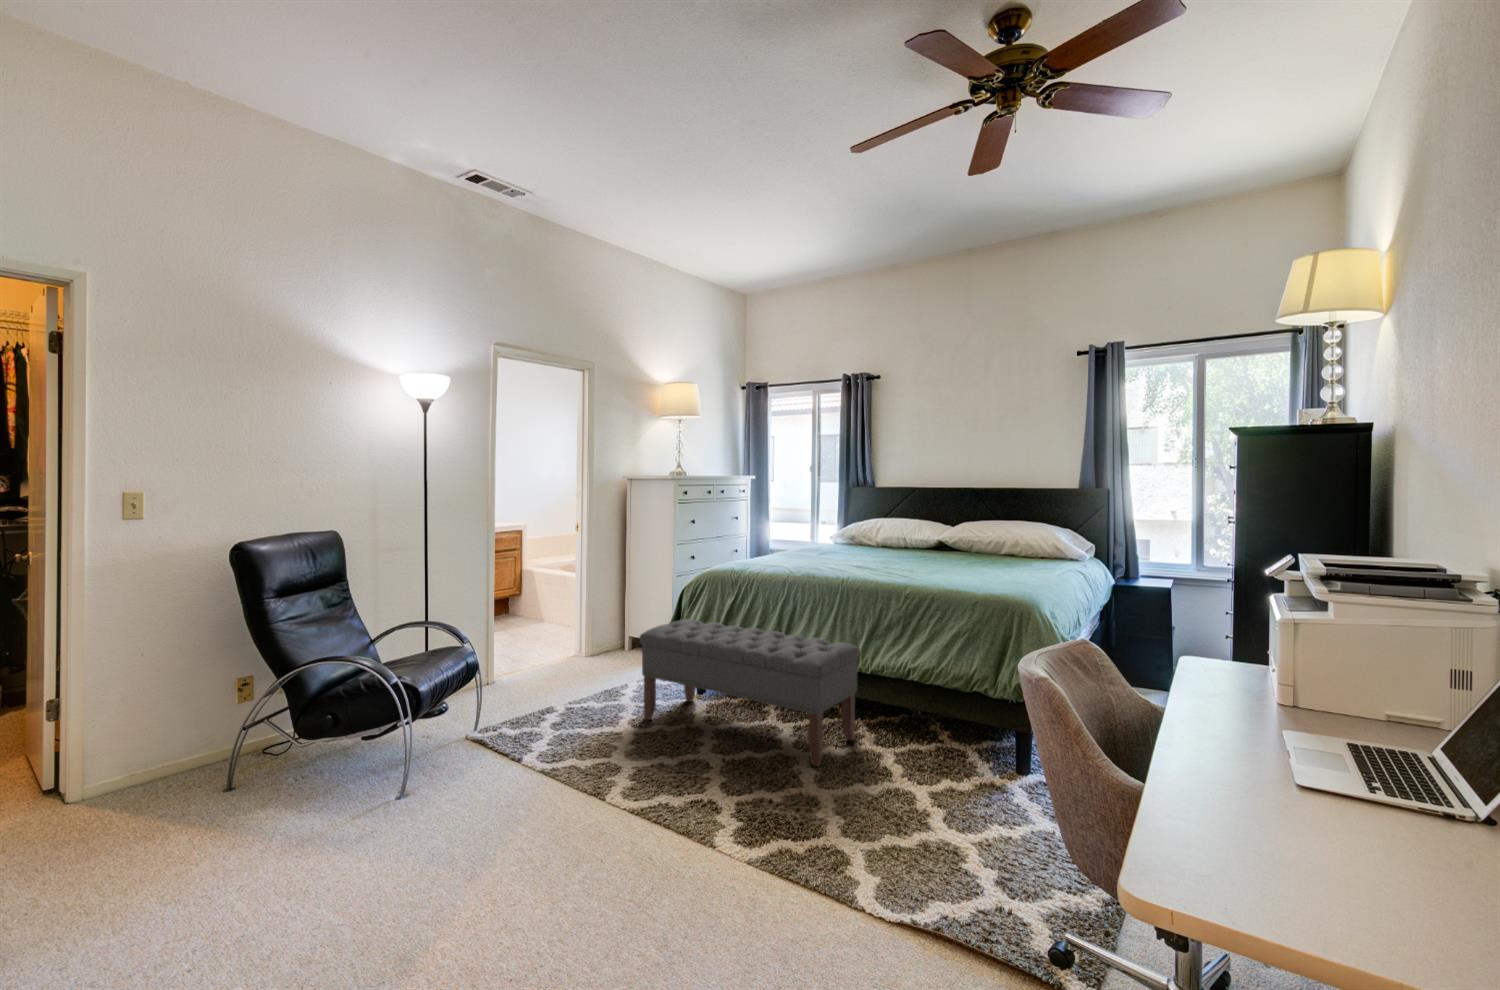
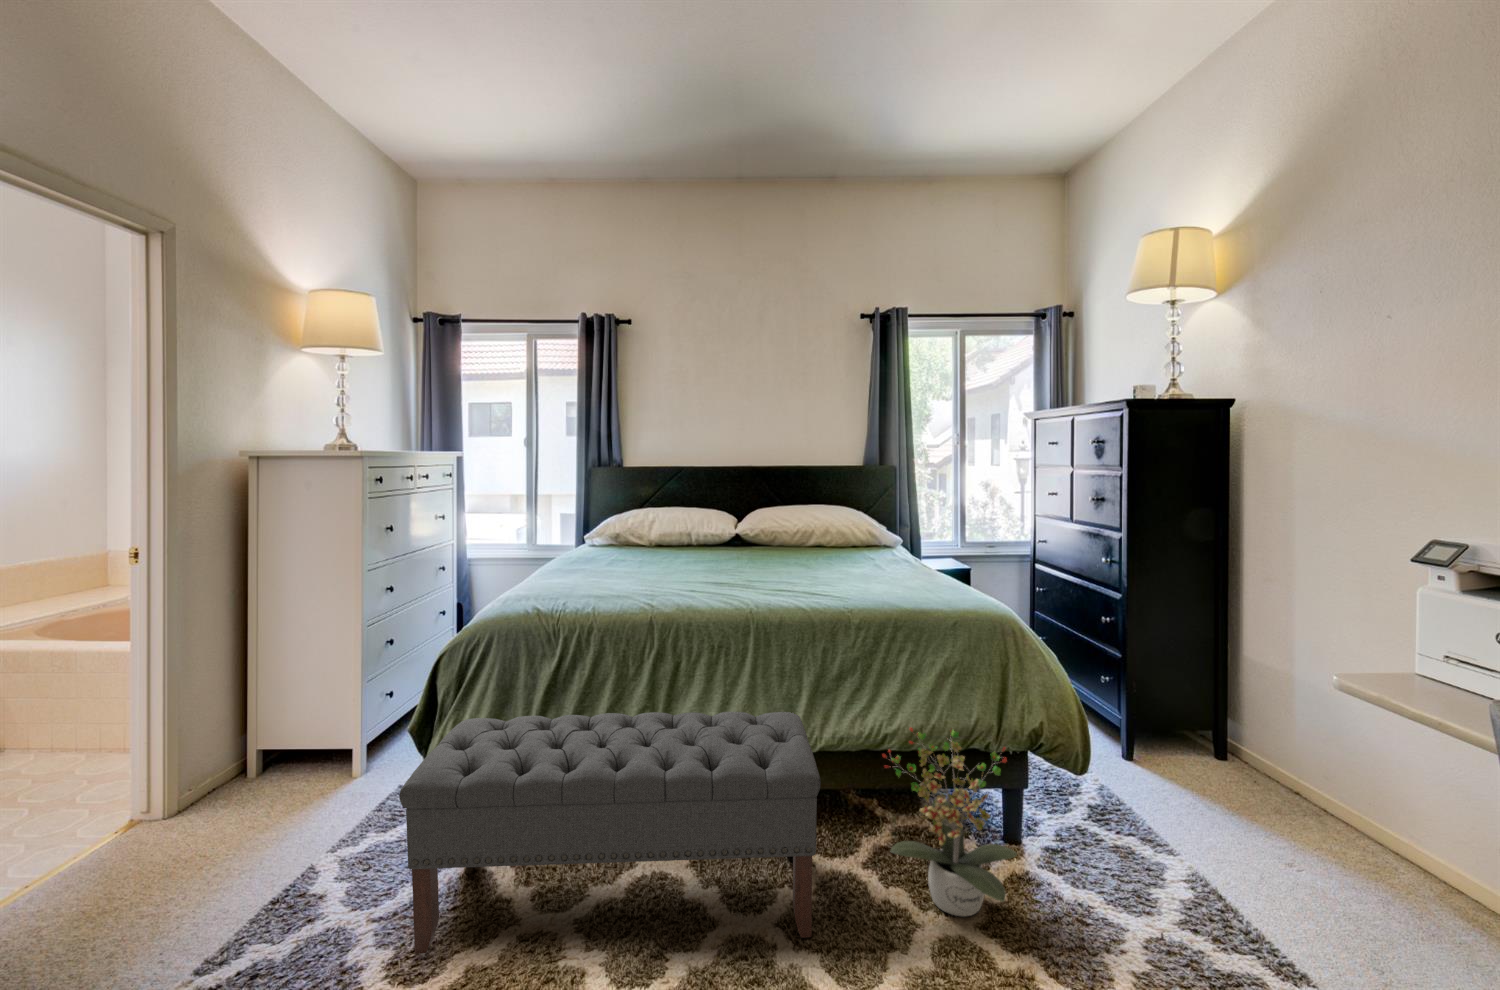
potted plant: none [876,663,970,789] -> present [882,728,1017,916]

